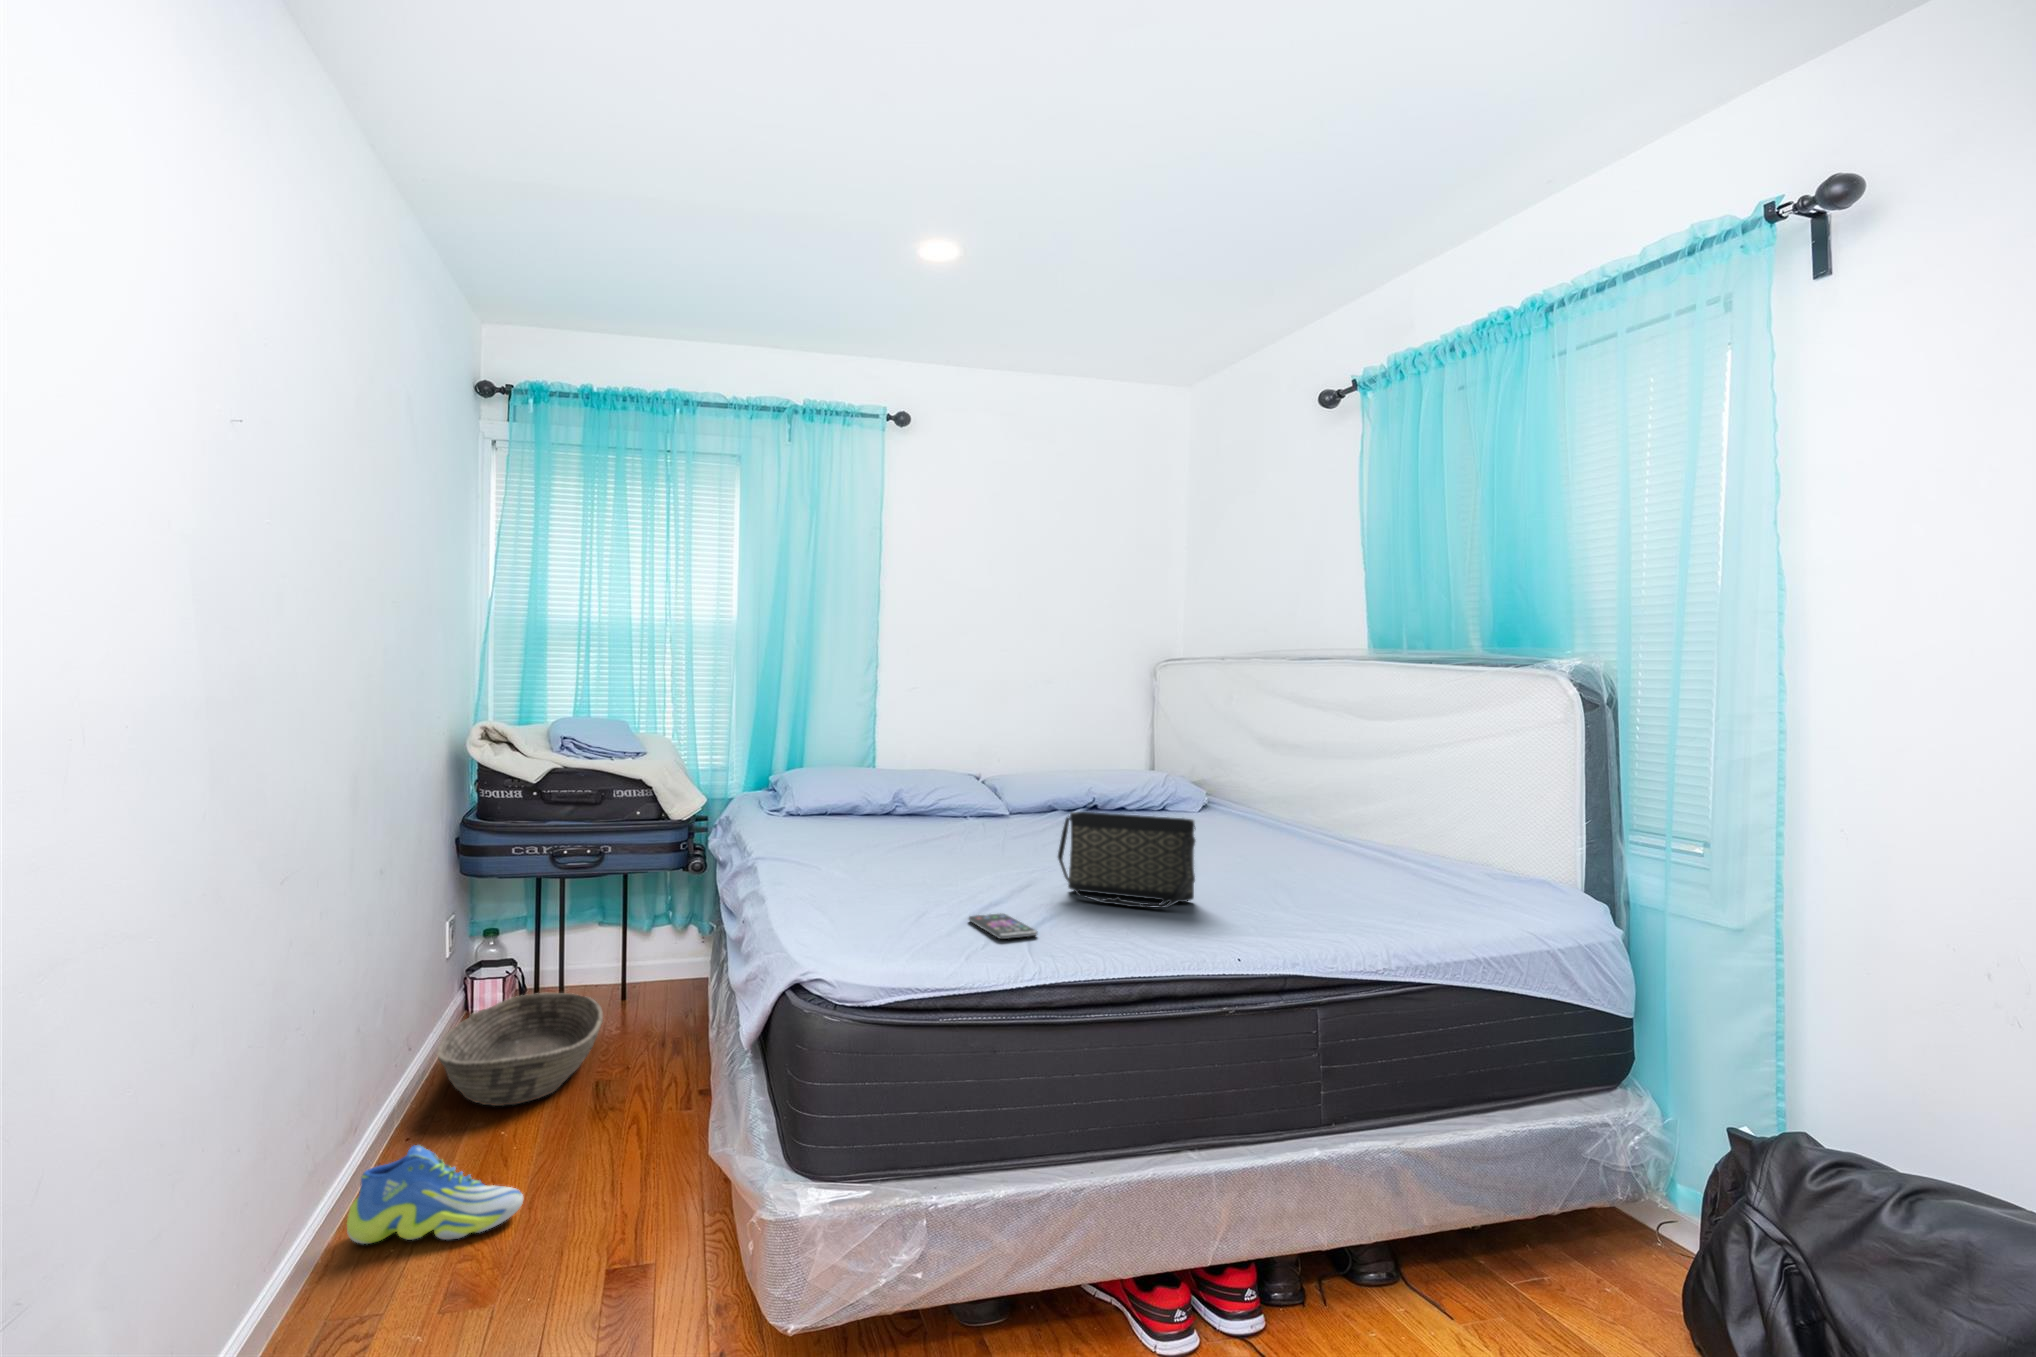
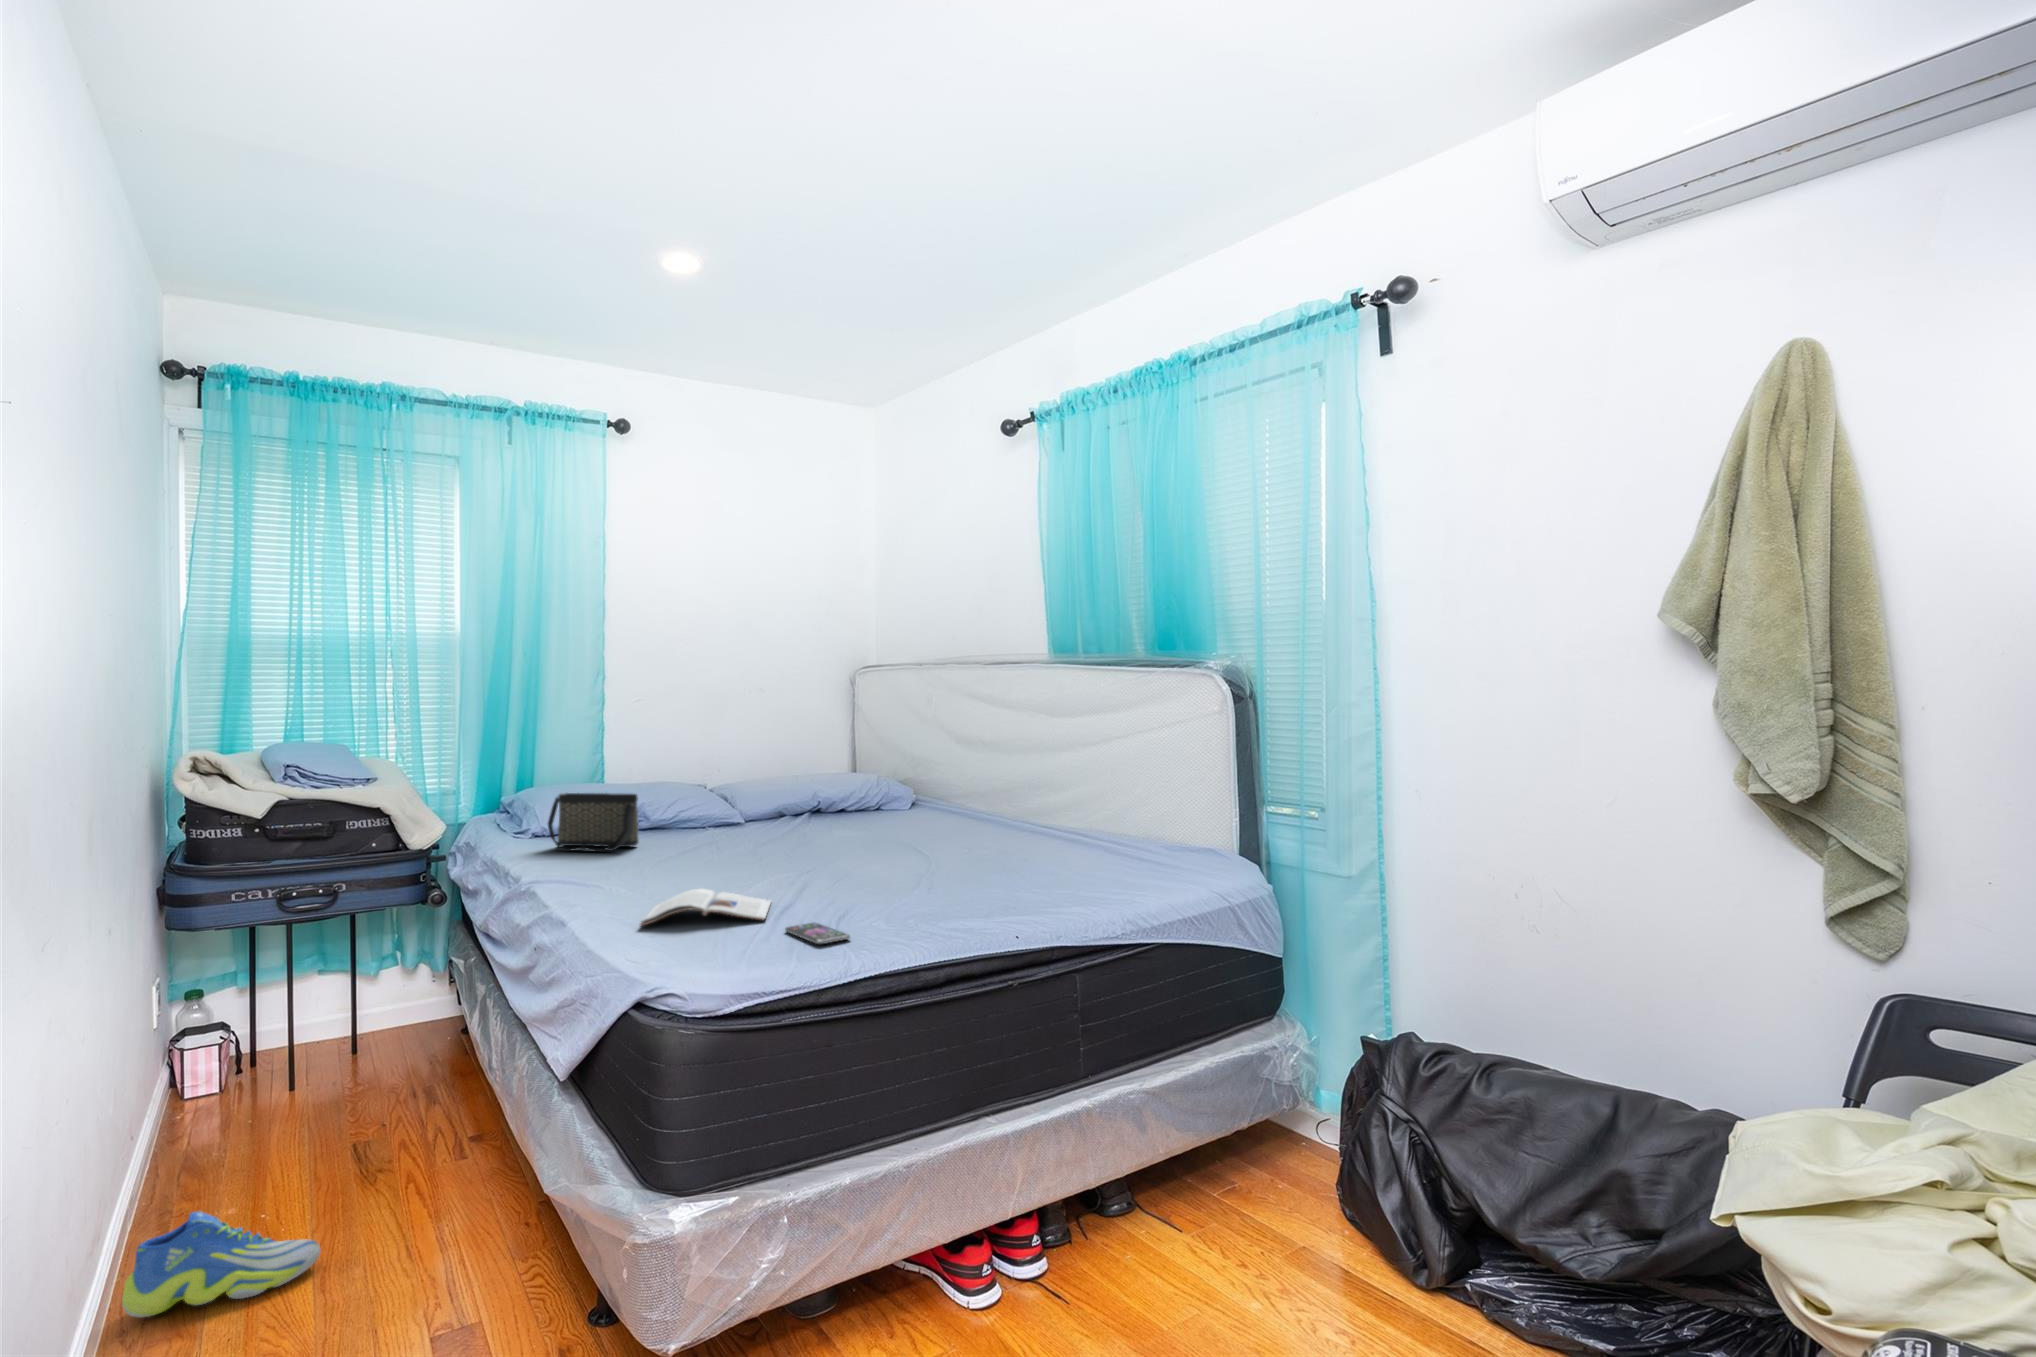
handbag: present [1058,812,1195,908] -> present [548,793,639,852]
magazine: none [821,868,966,907] -> present [640,889,772,926]
basket: present [437,993,603,1106] -> none [163,1048,355,1172]

